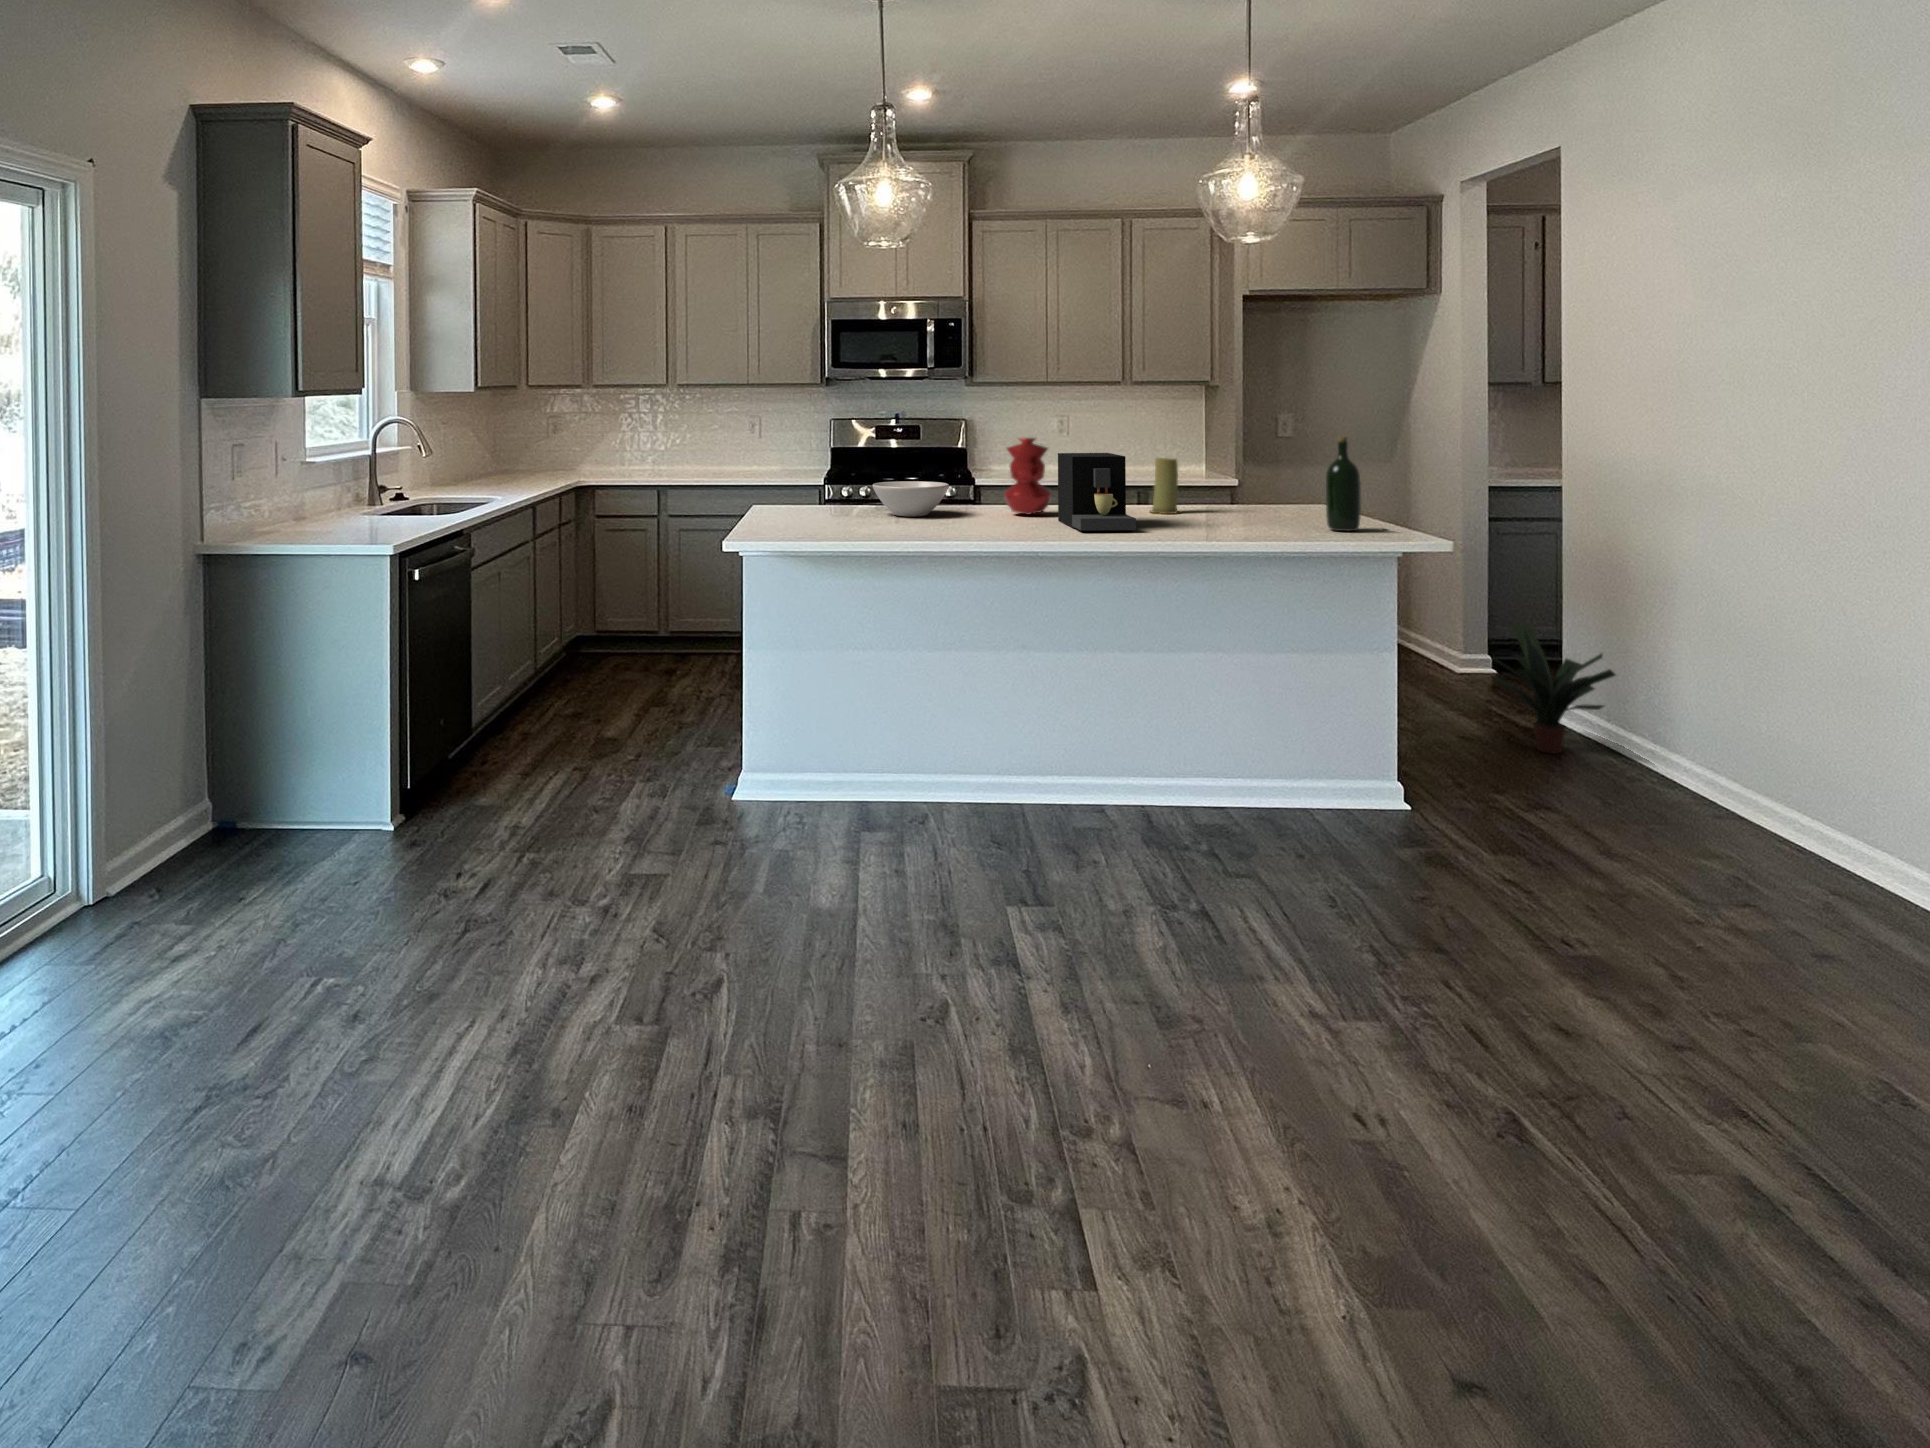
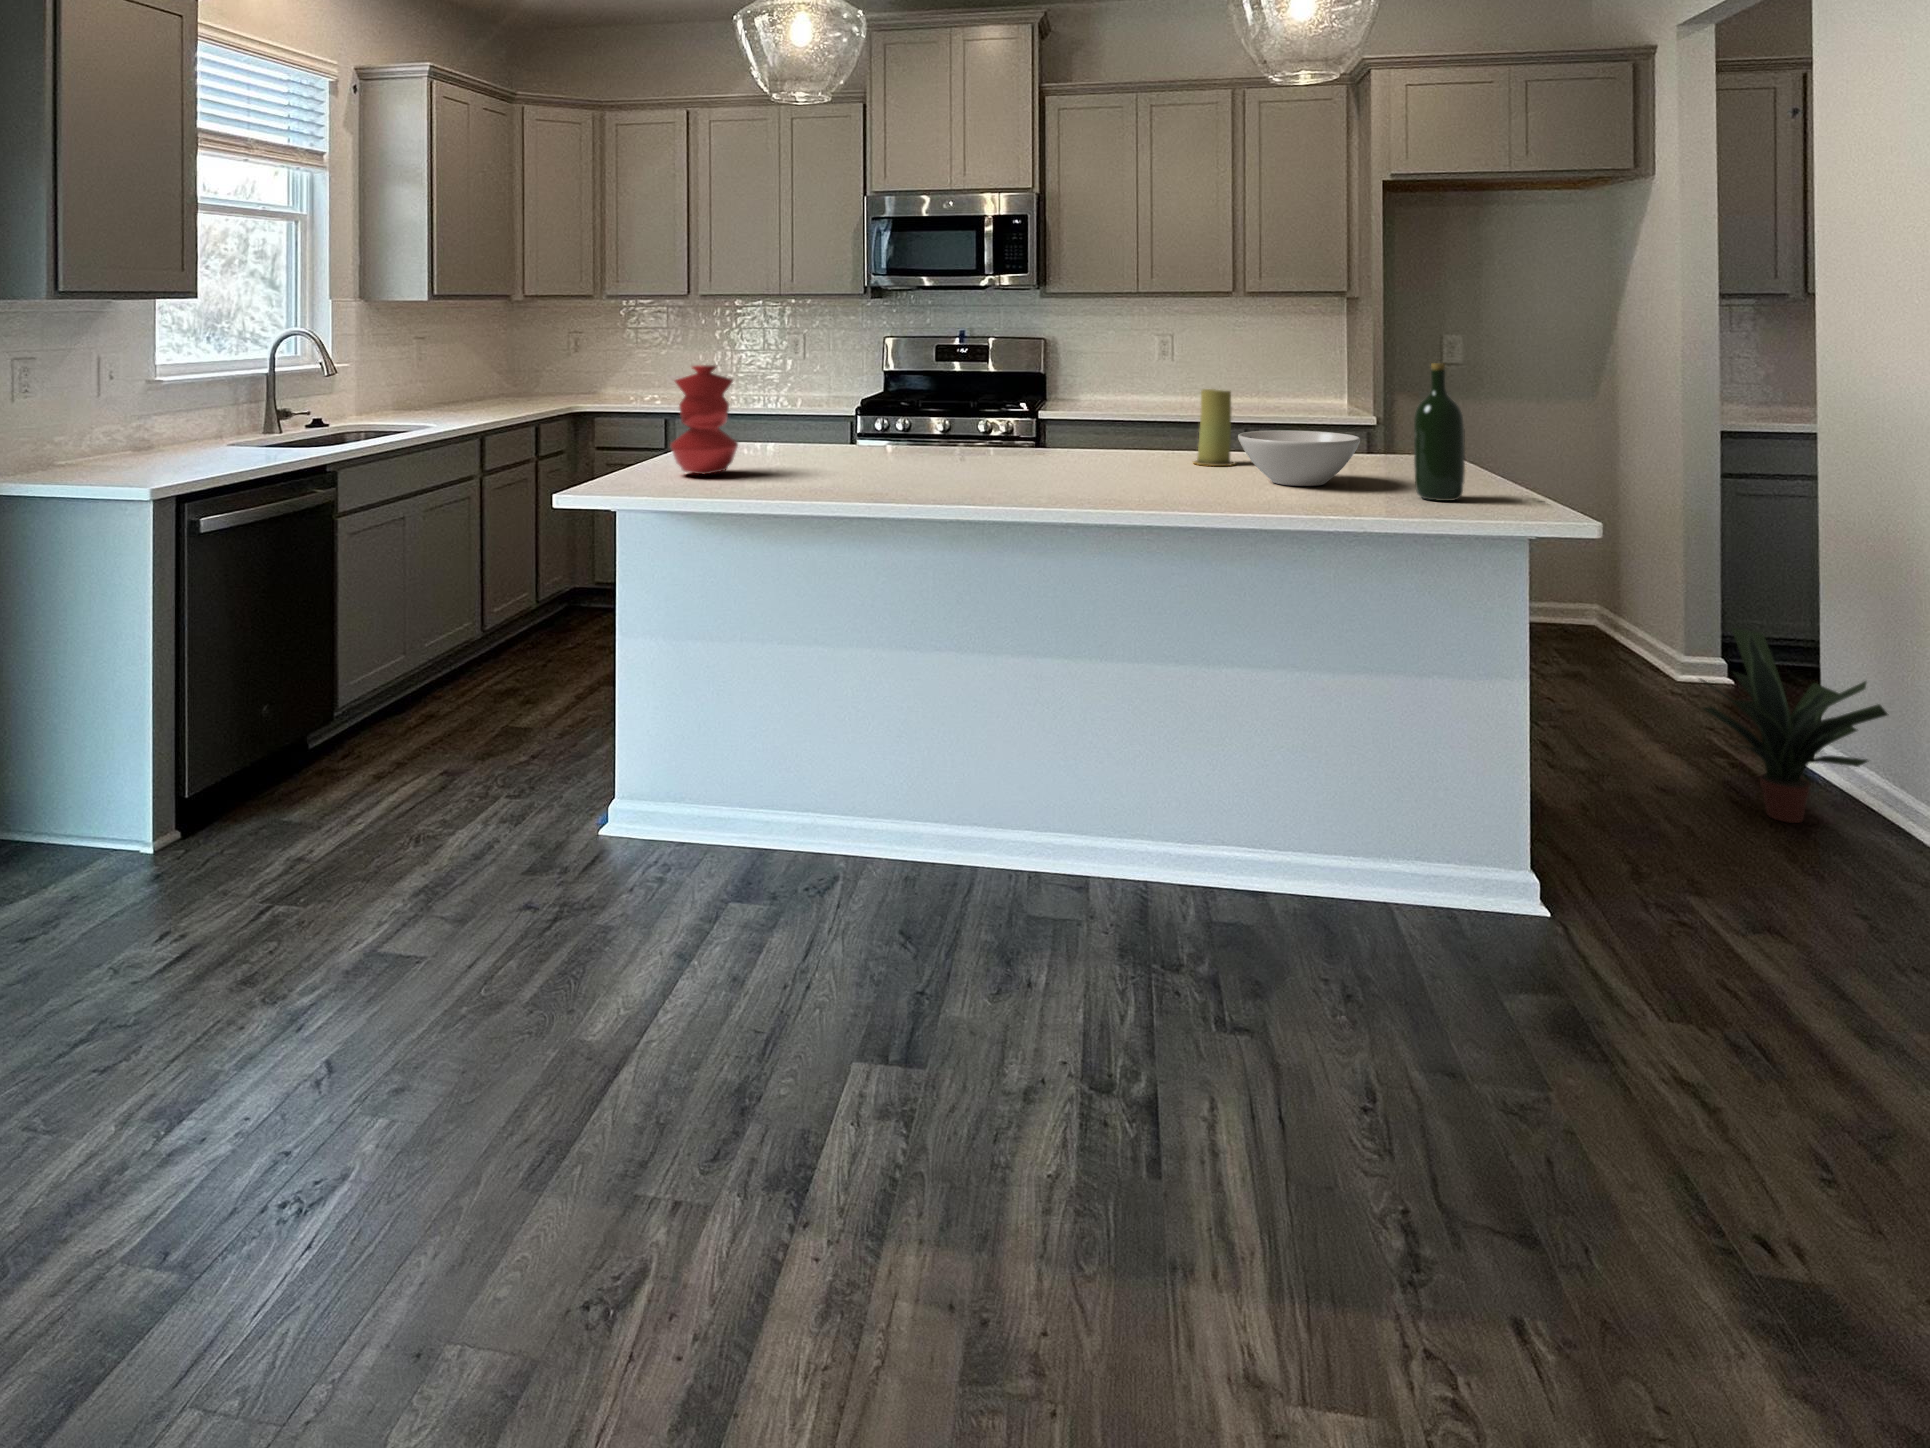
vase: present [1004,438,1052,515] -> present [670,365,738,474]
coffee maker: present [1058,453,1136,531] -> none [1050,381,1132,491]
bowl: present [873,481,949,516] -> present [1238,431,1360,486]

